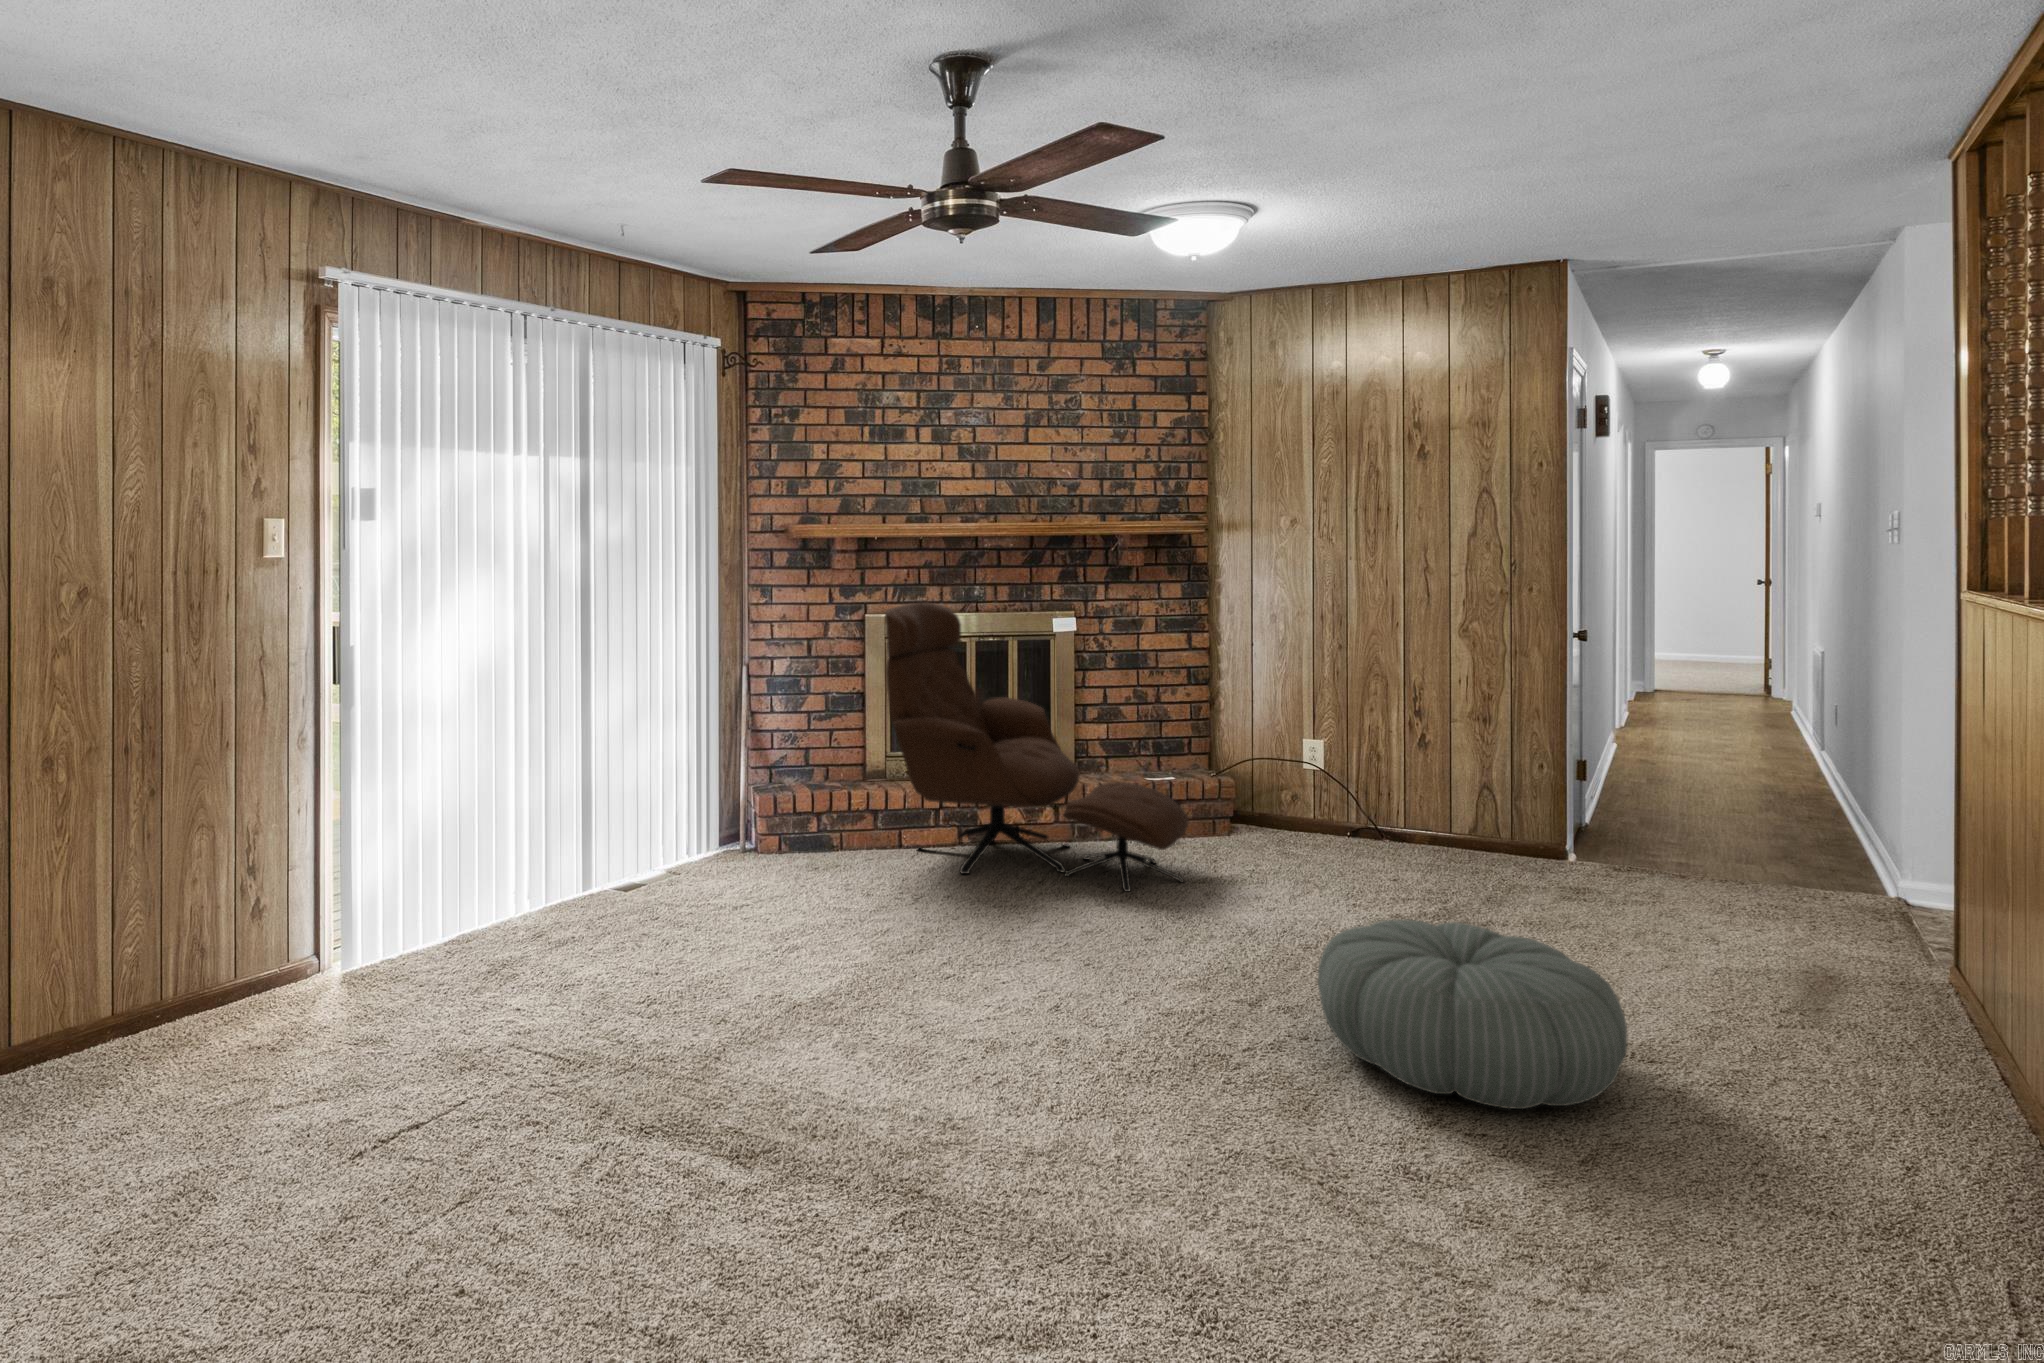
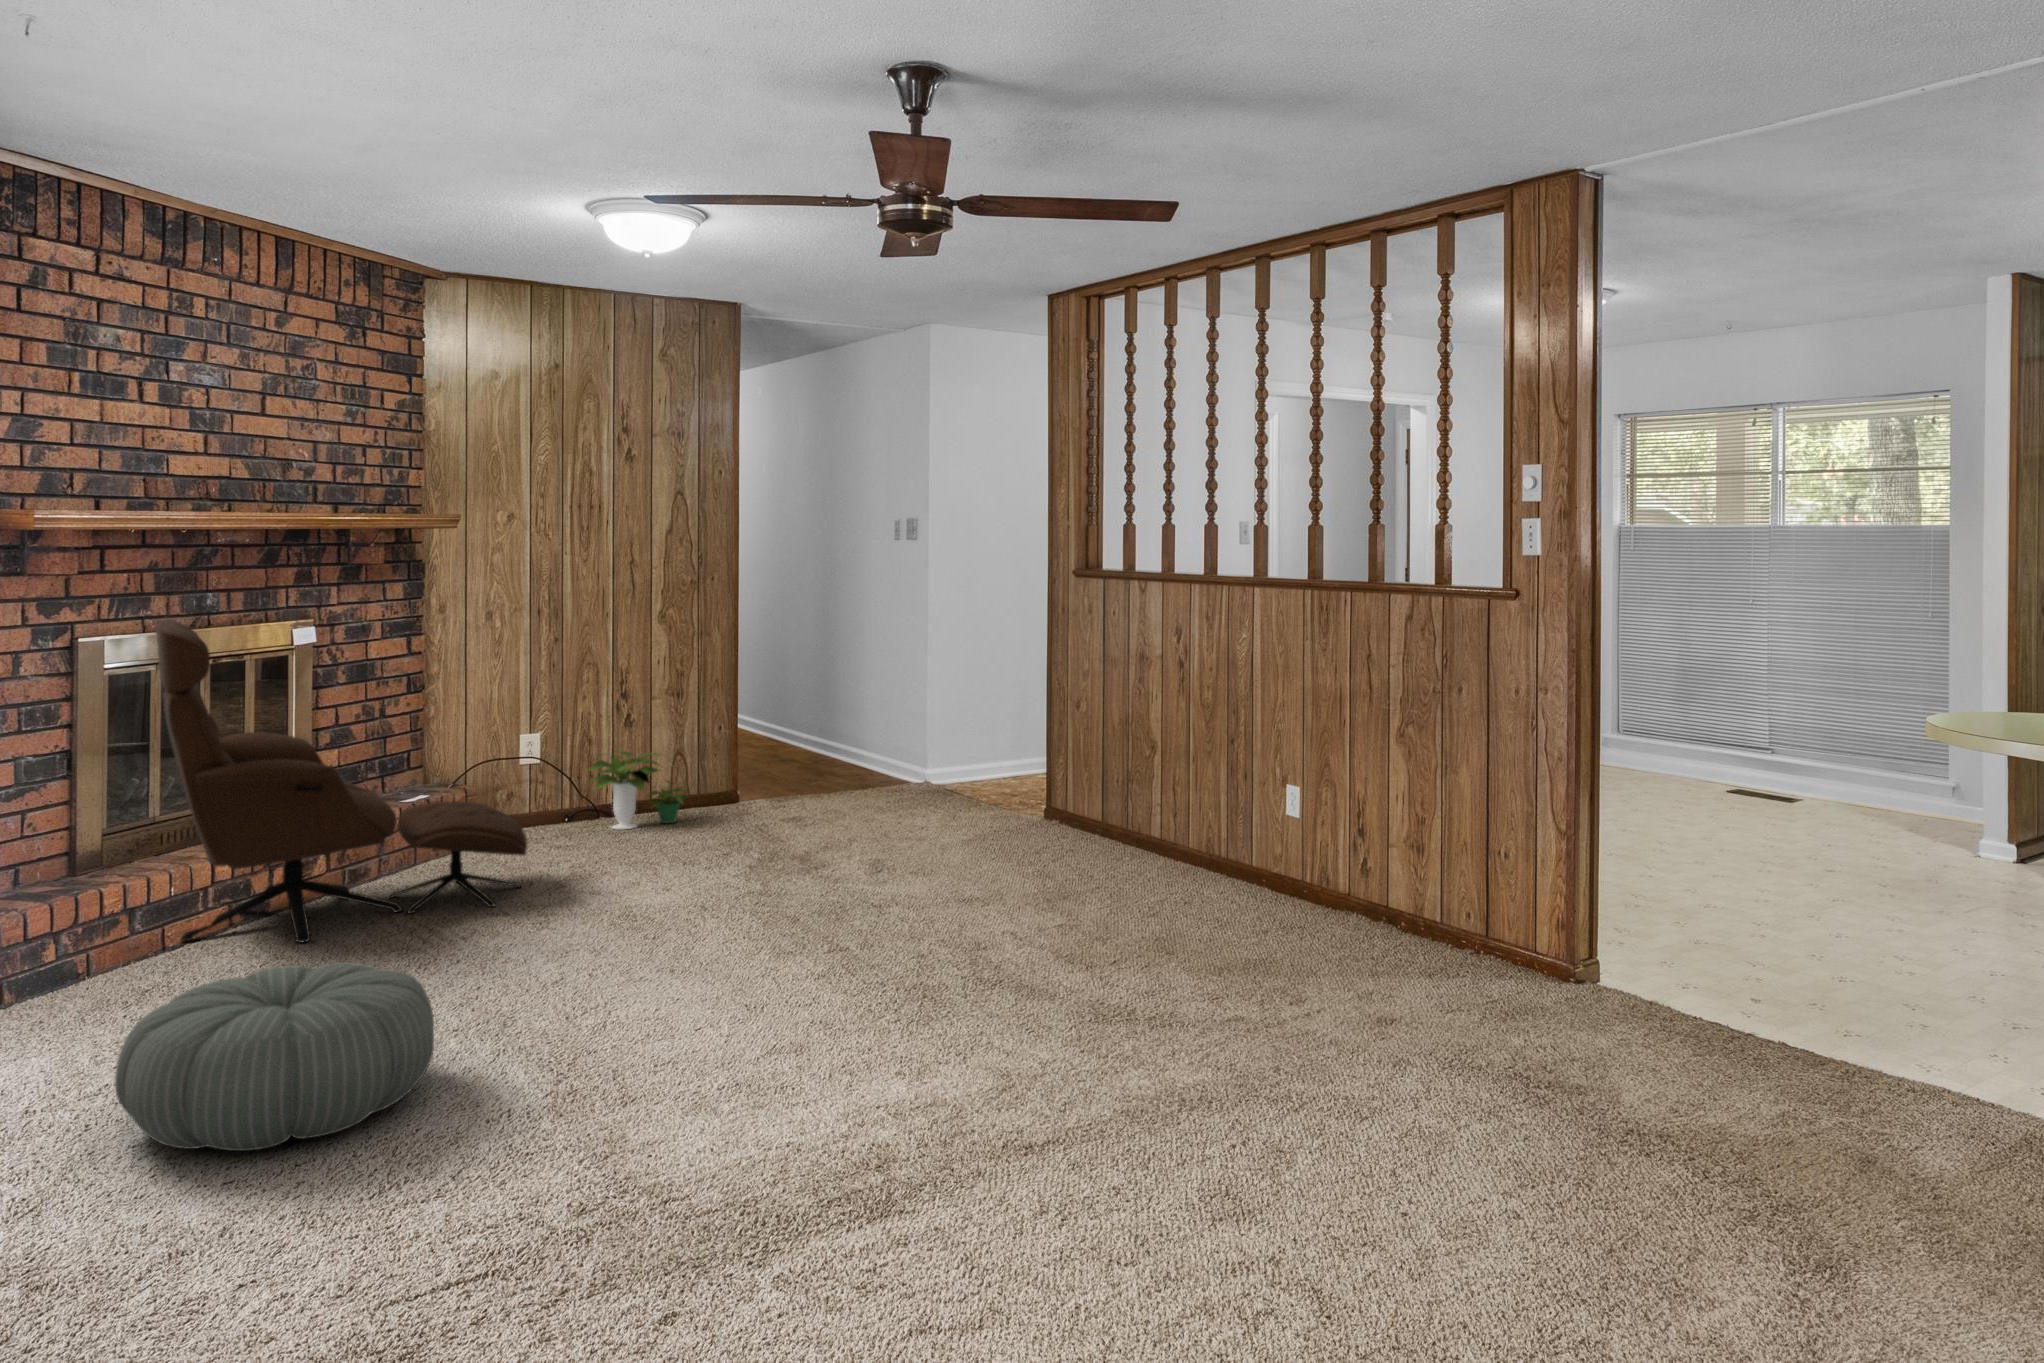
potted plant: none [1349,767,1485,864] -> present [588,750,688,830]
pouf: present [1318,919,1628,1109] -> present [115,962,434,1151]

